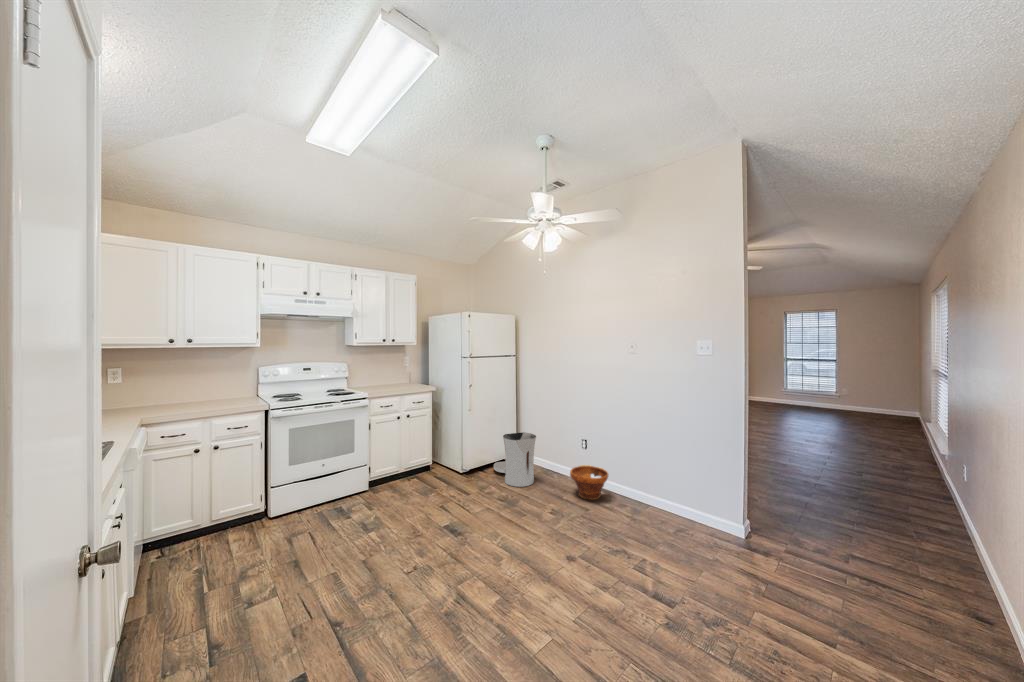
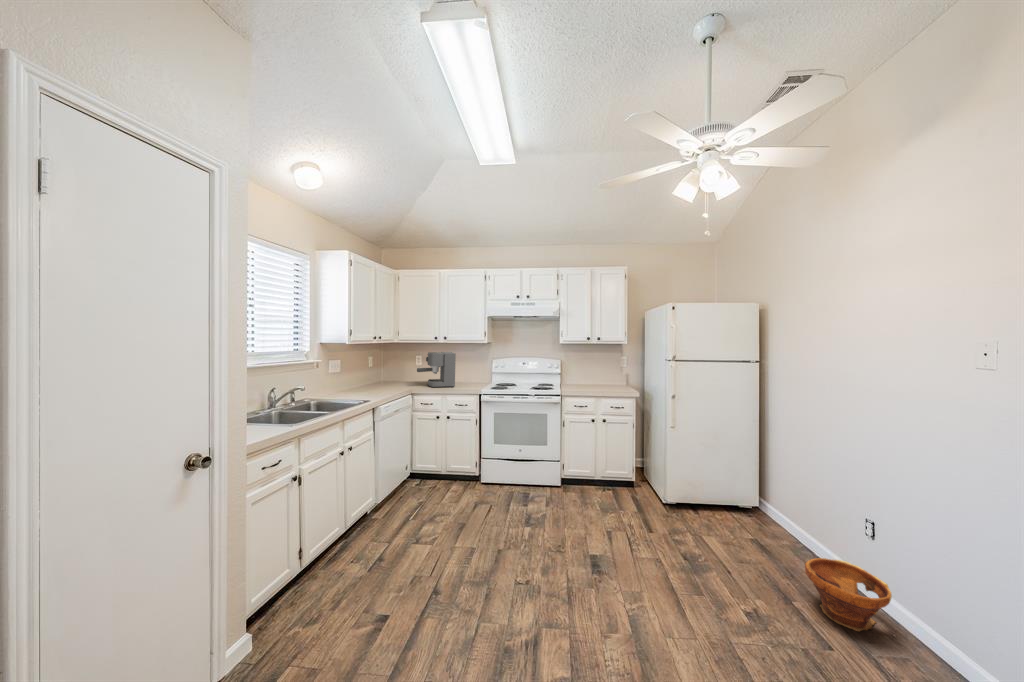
coffee maker: none [153,362,219,412] -> present [417,352,456,387]
trash can: present [494,432,536,487] -> none [709,472,765,554]

